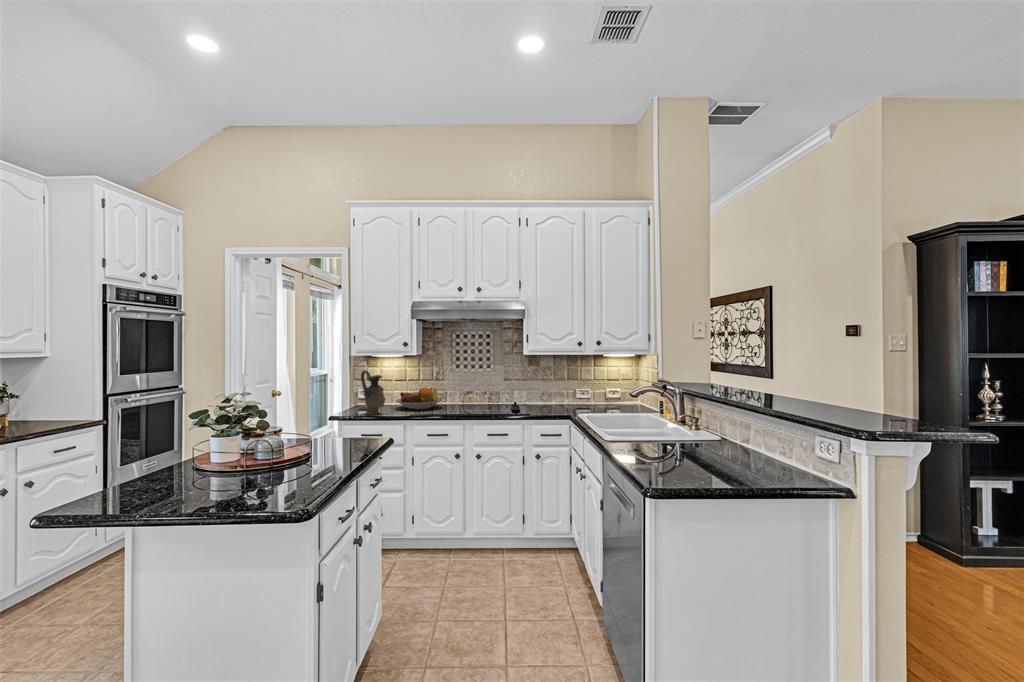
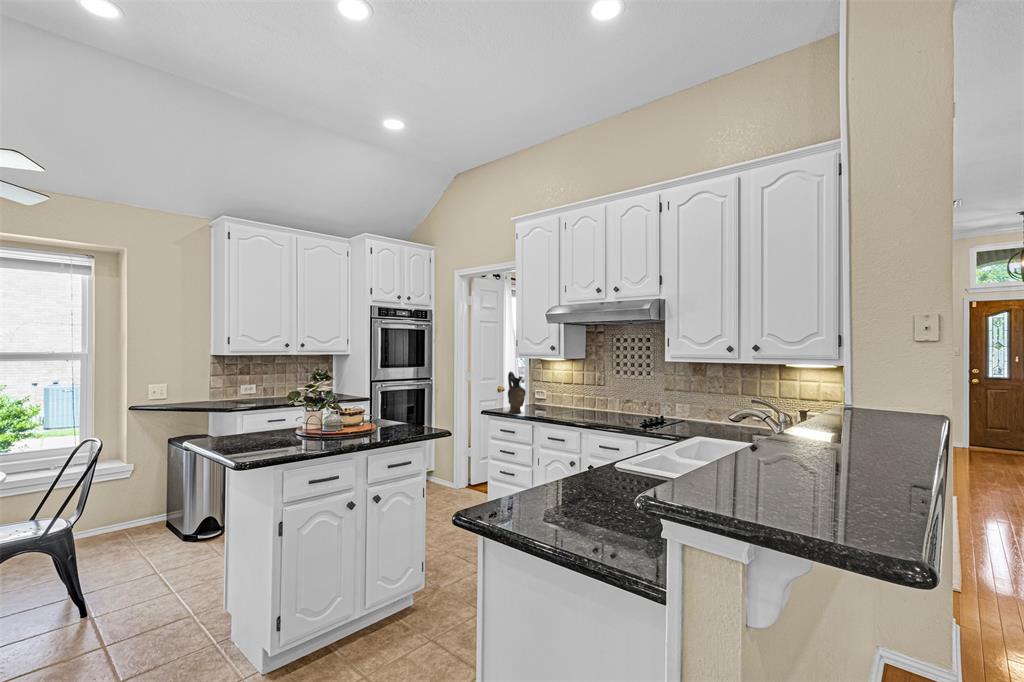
fruit bowl: present [395,387,443,409] -> none [544,392,591,414]

